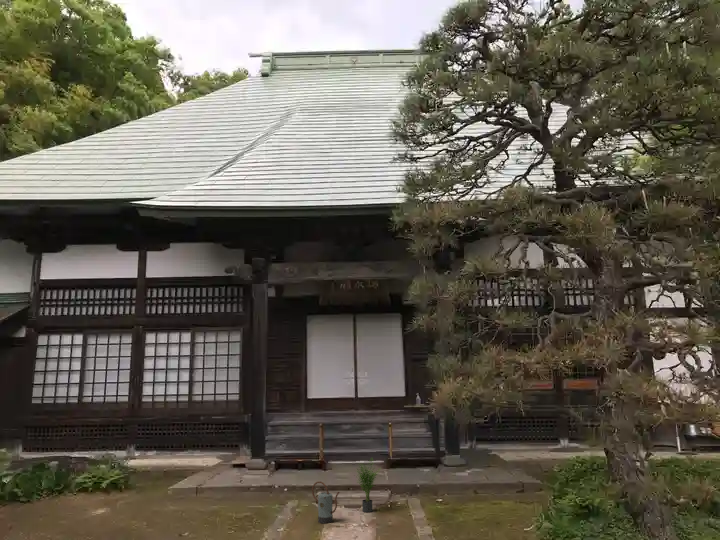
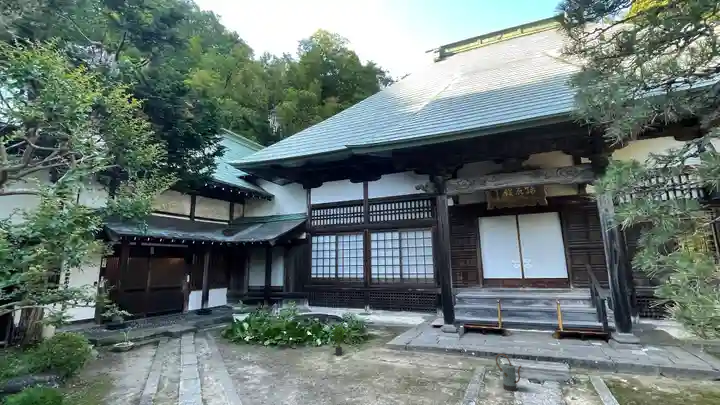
potted plant: present [359,466,377,512] -> present [332,324,345,355]

